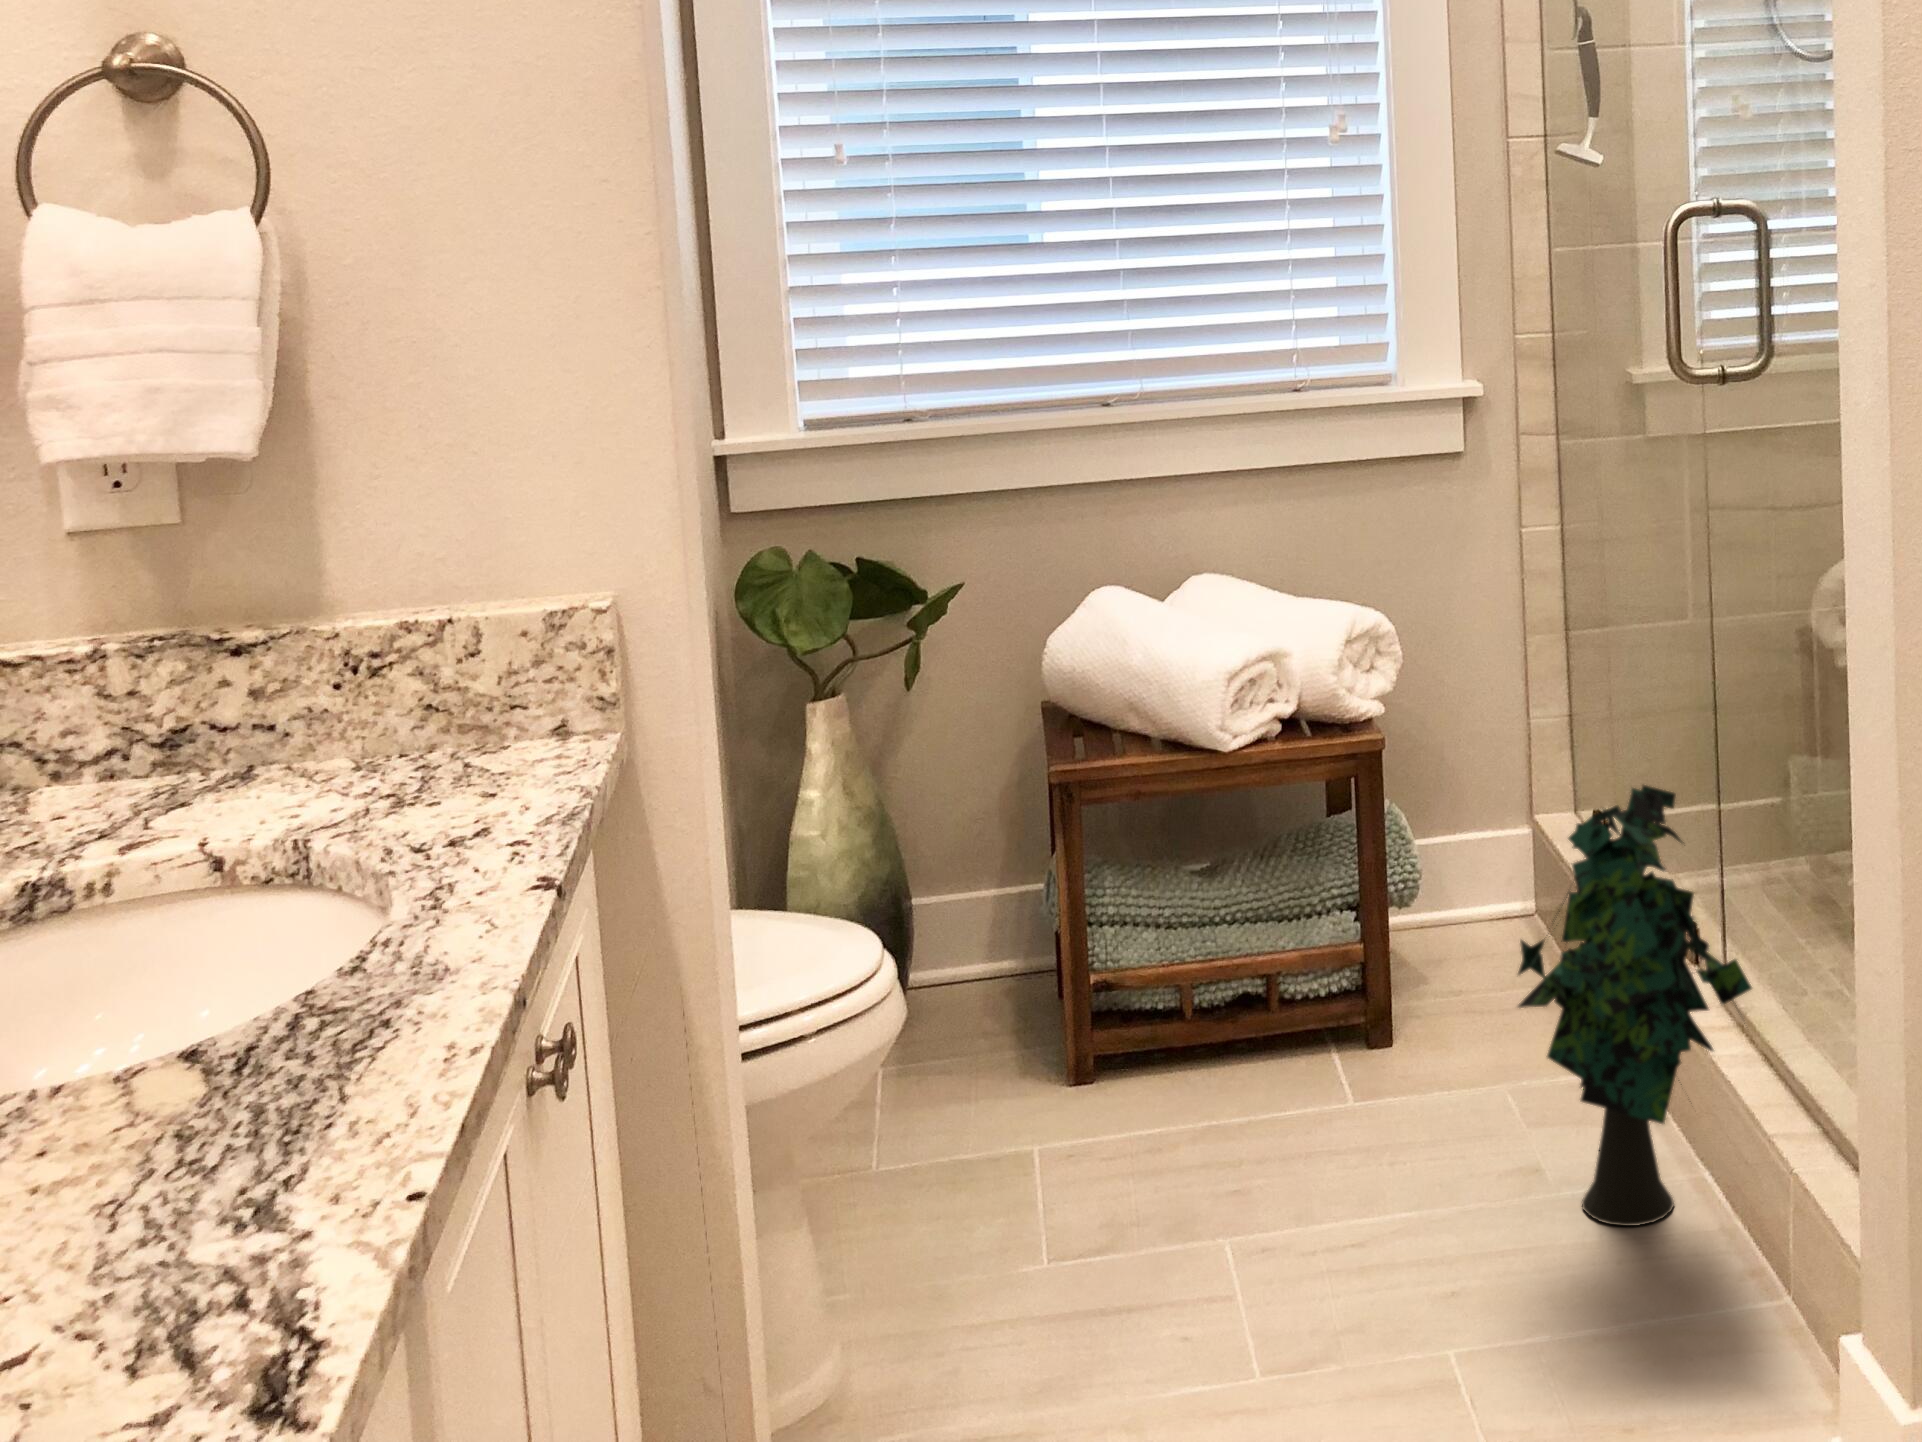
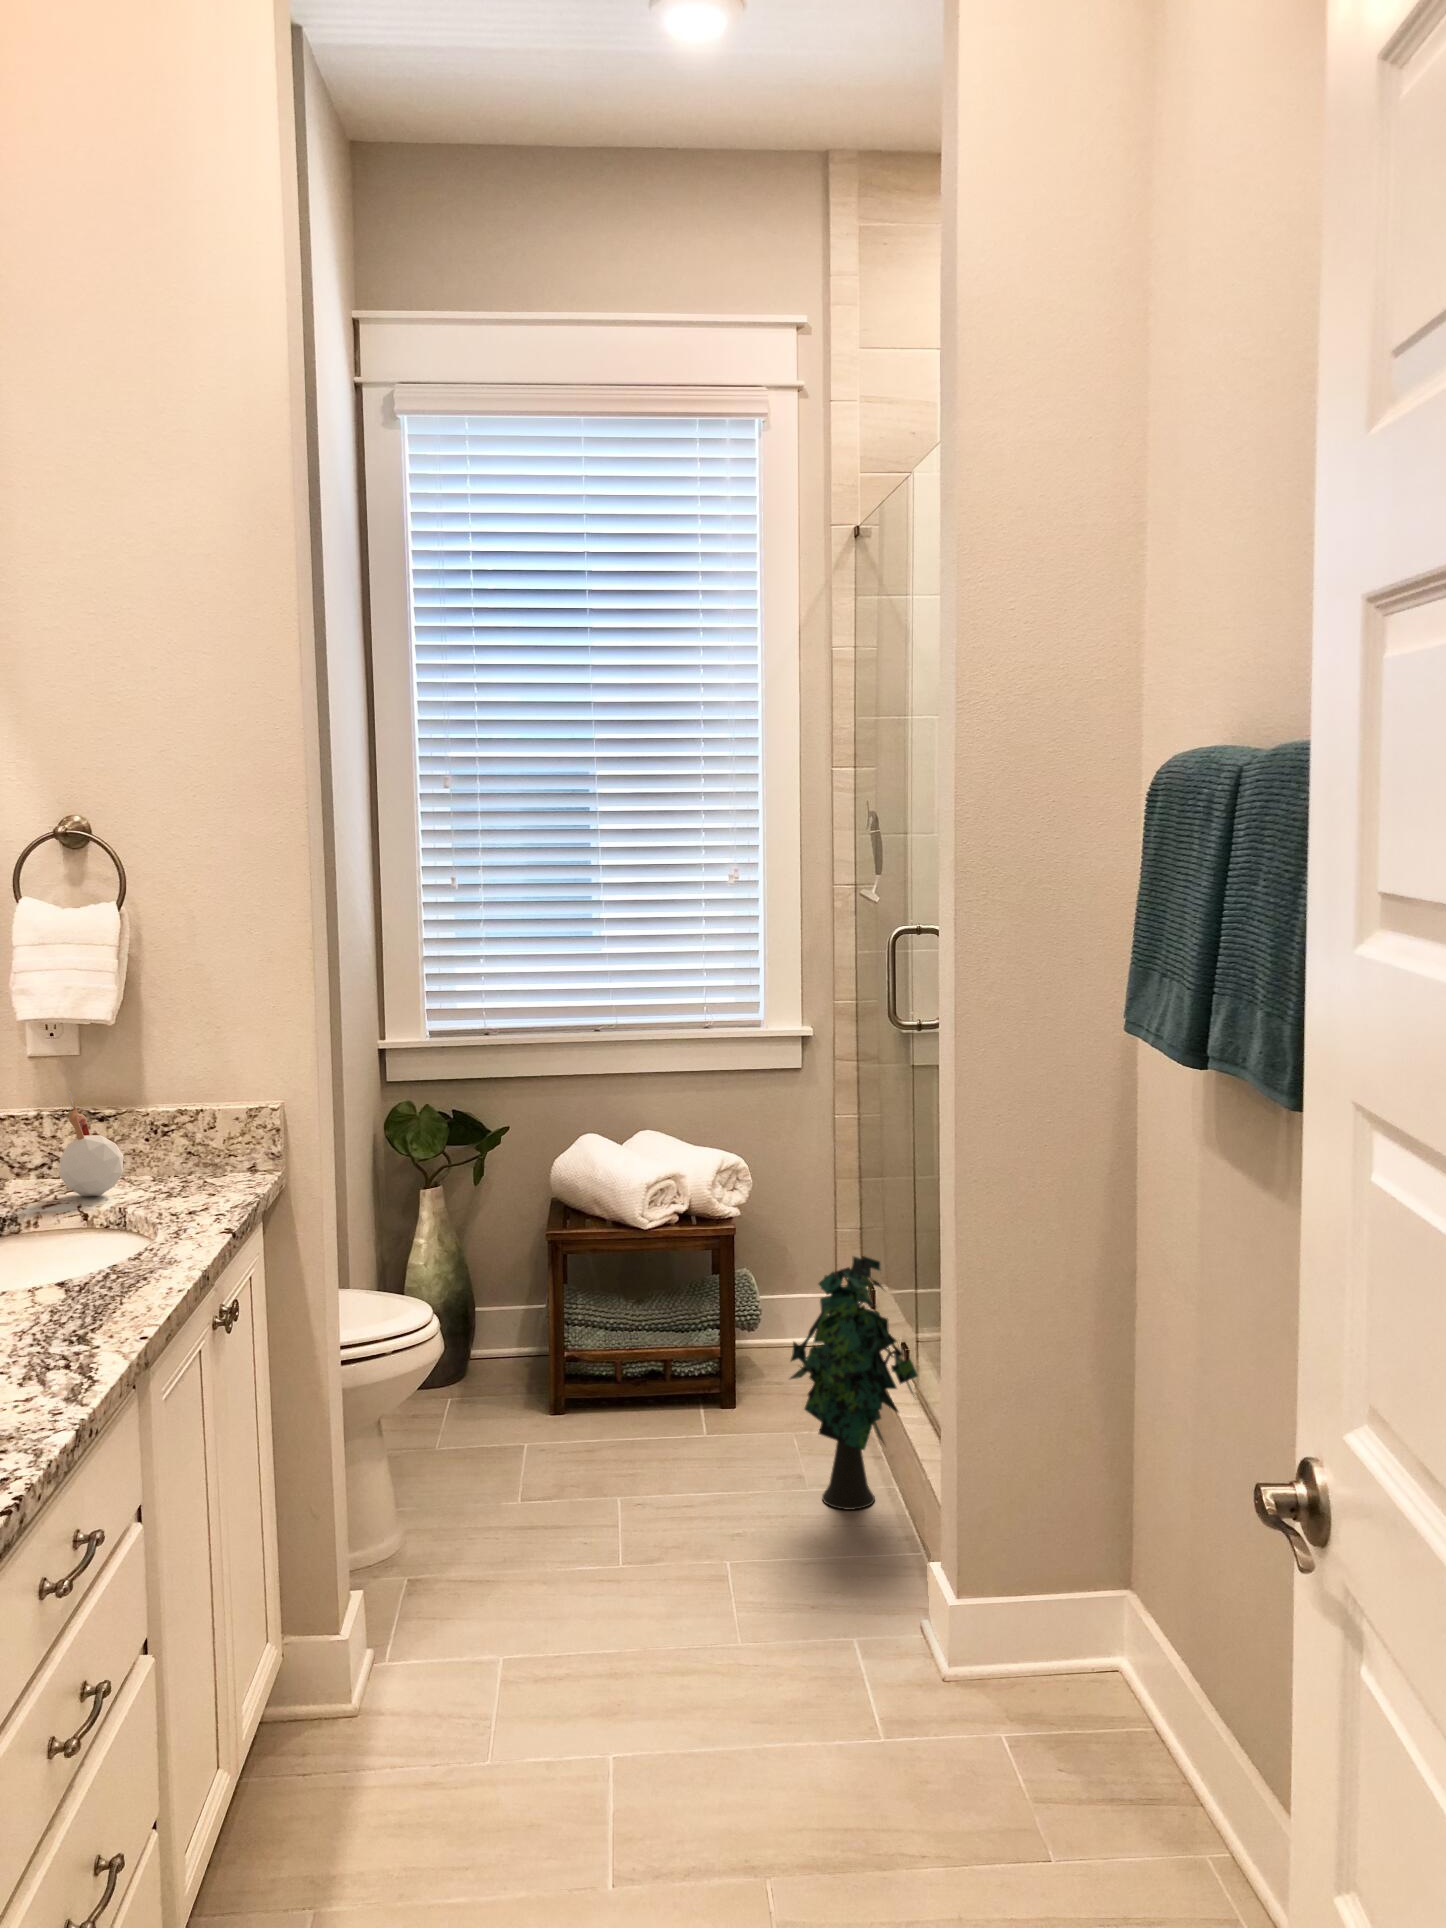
candle: none [155,599,293,816] -> present [59,1091,124,1196]

